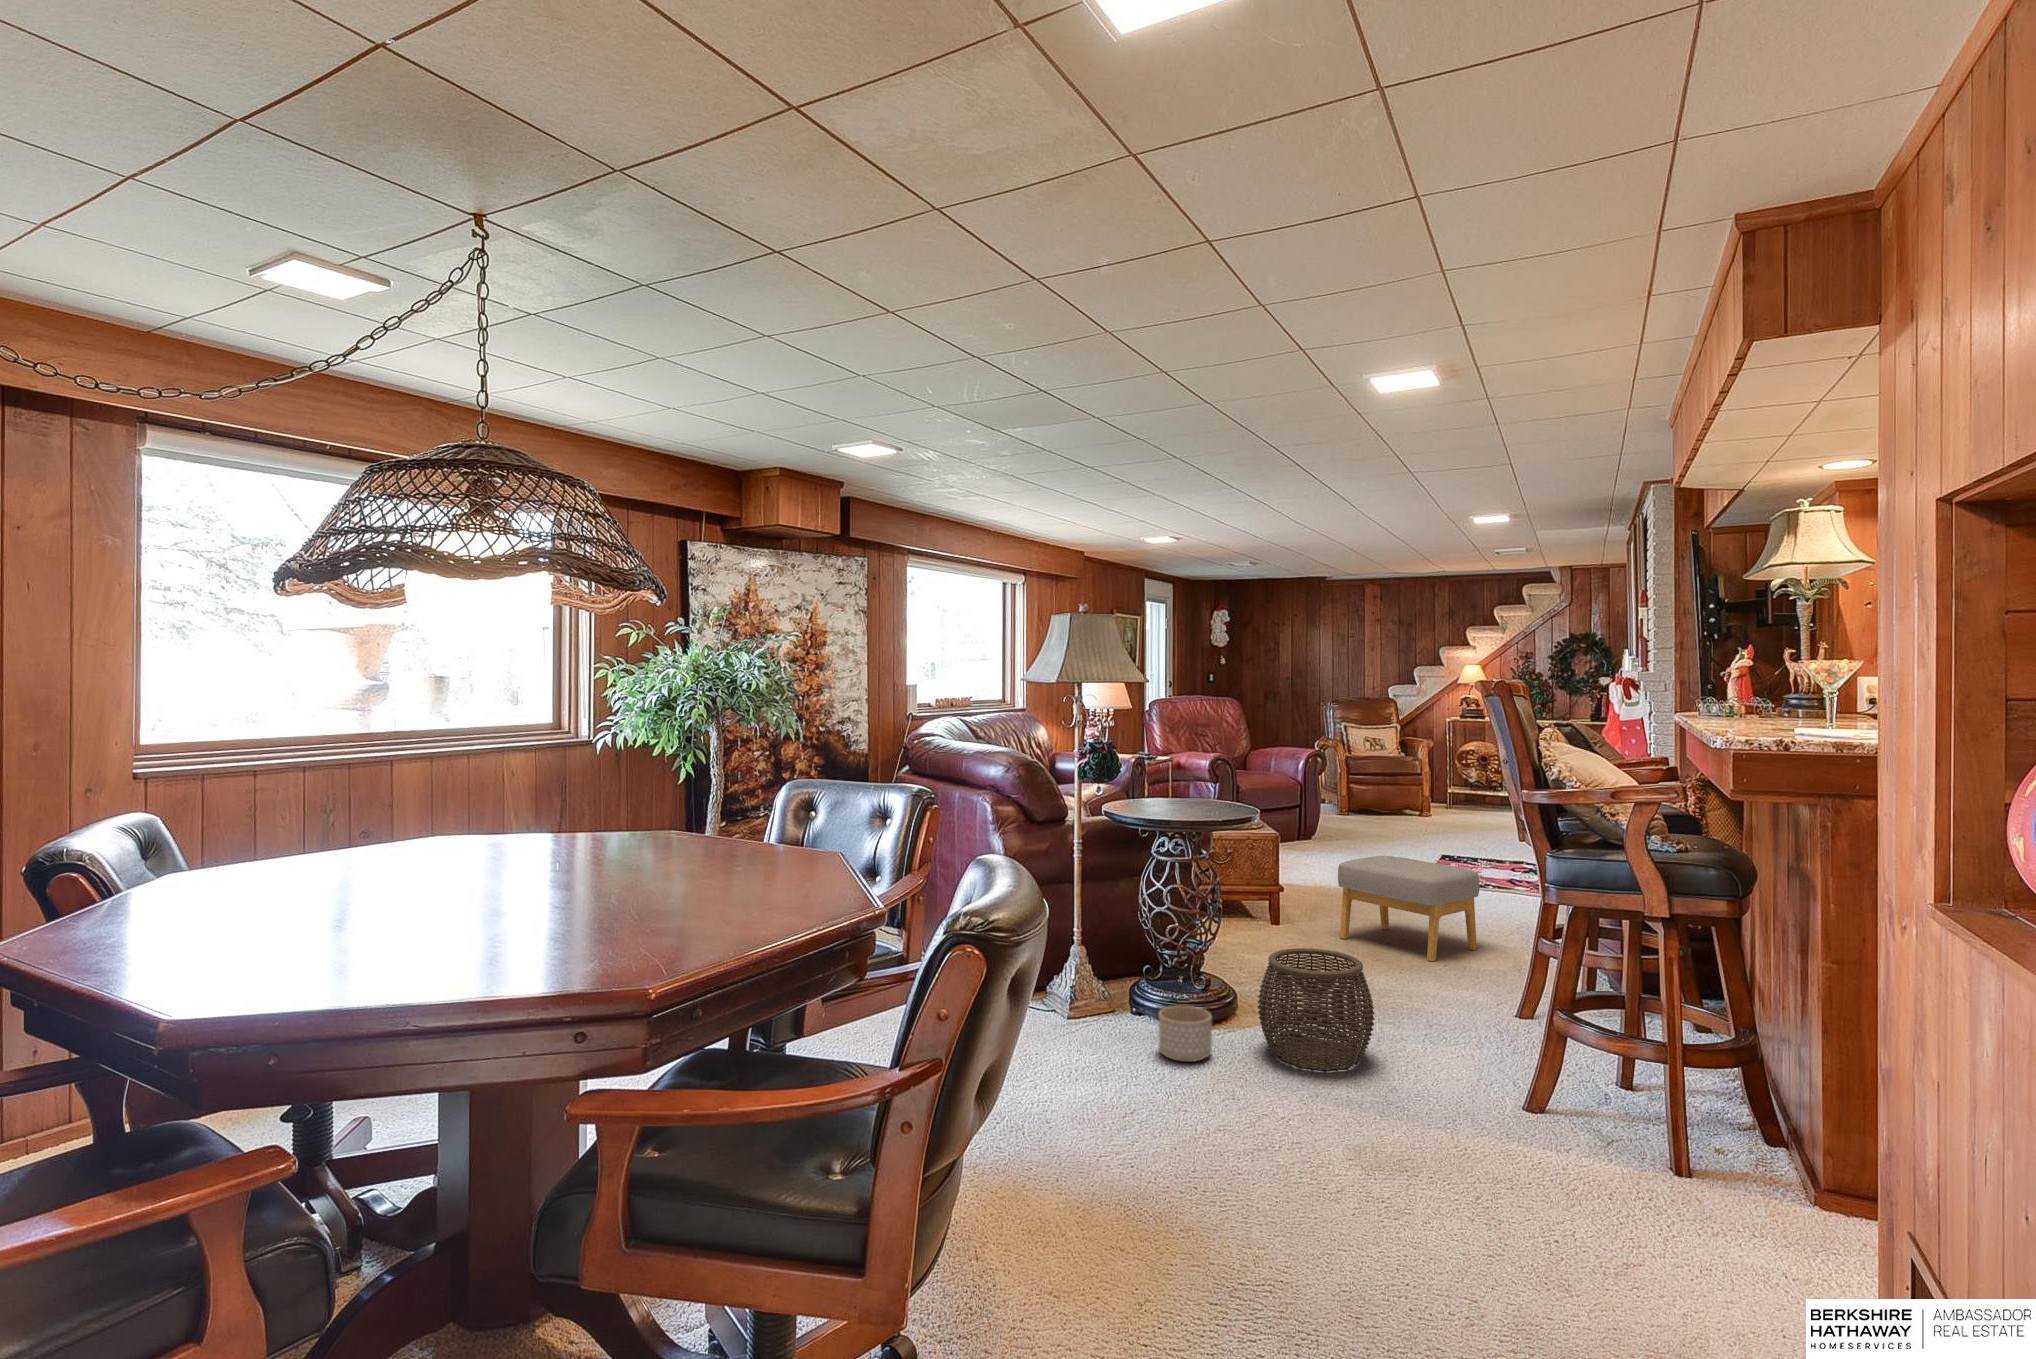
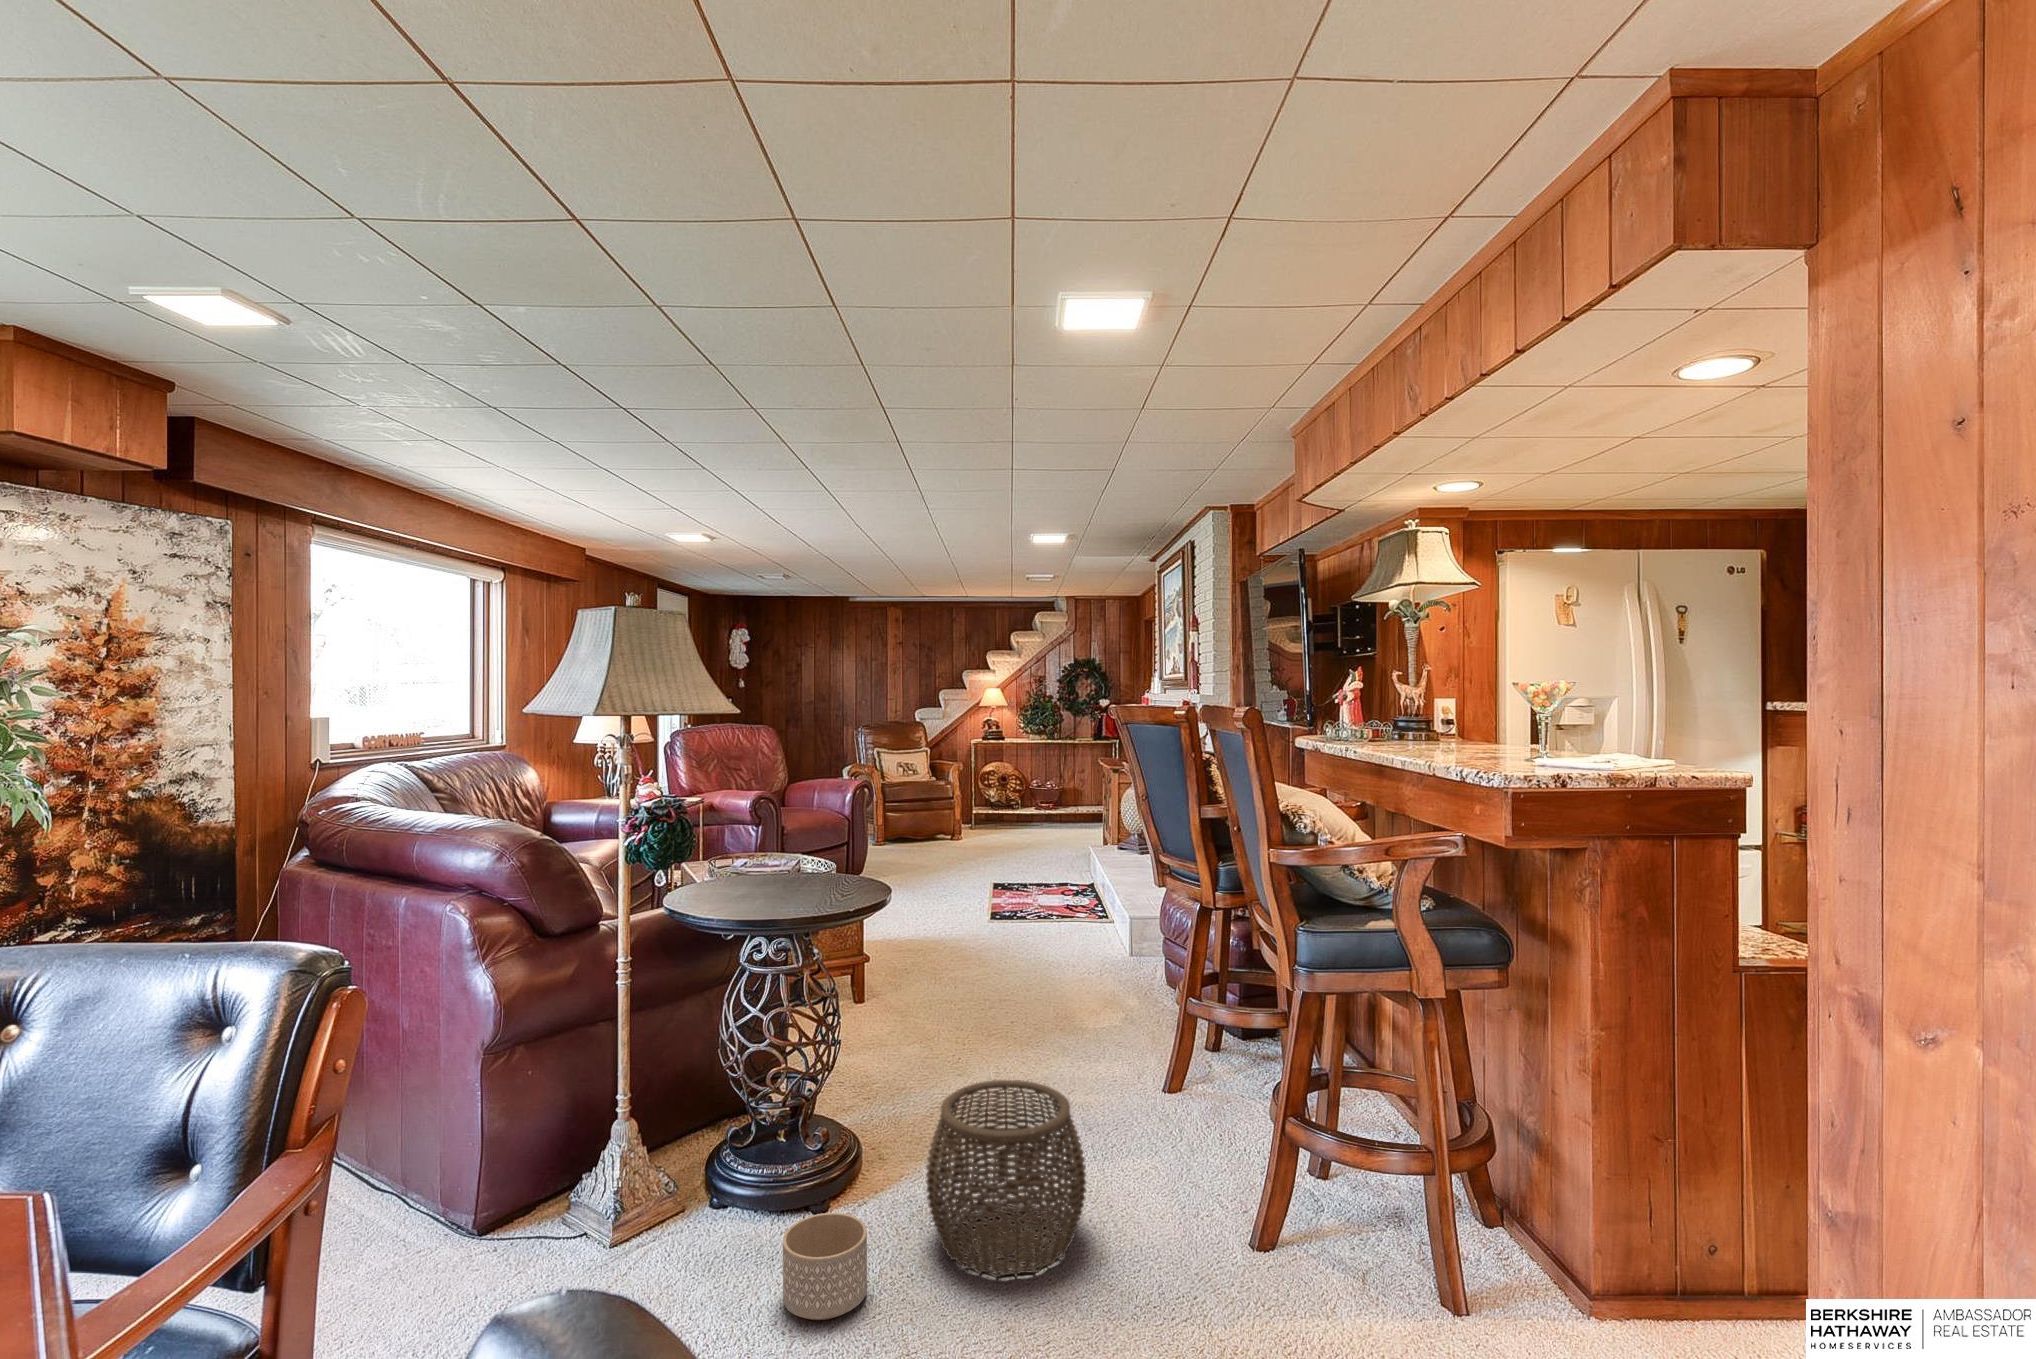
footstool: present [1338,856,1479,961] -> none [944,907,1096,1034]

